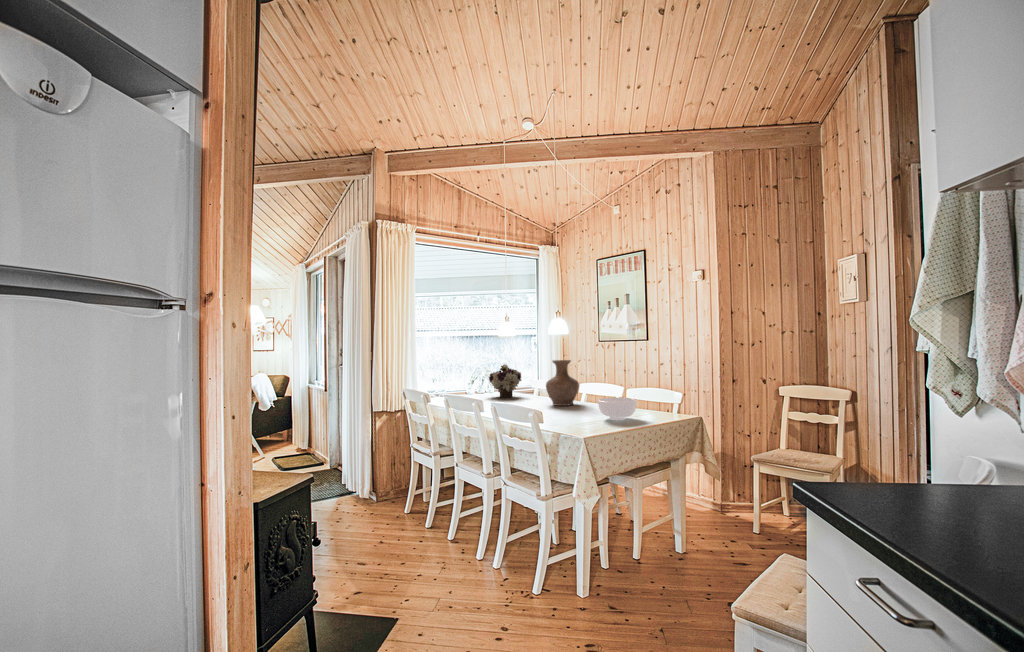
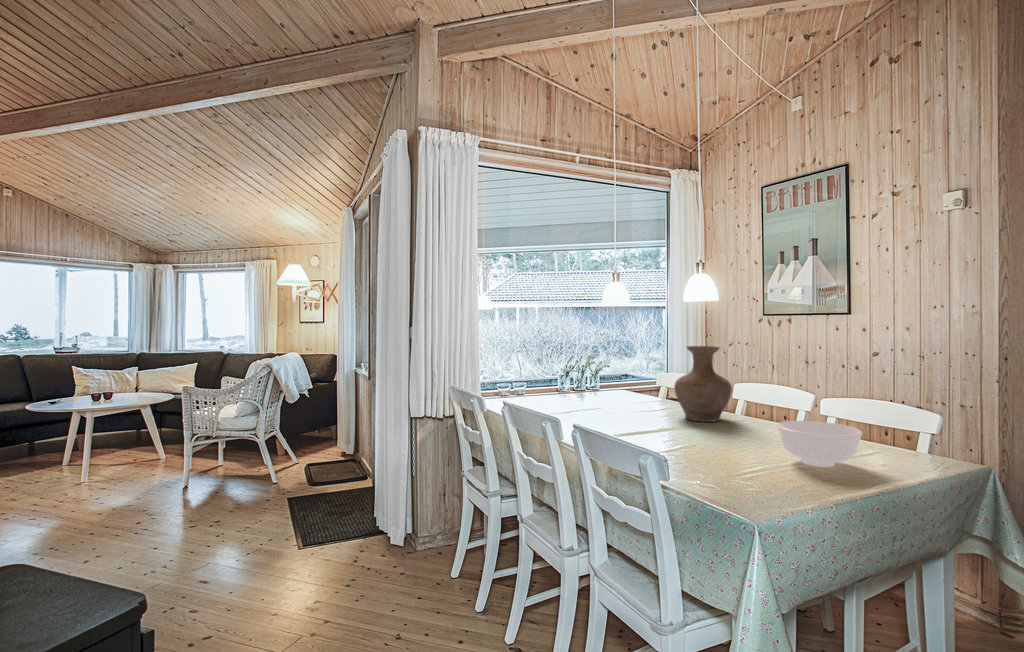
flower arrangement: present [489,364,521,398] -> none [583,347,634,398]

